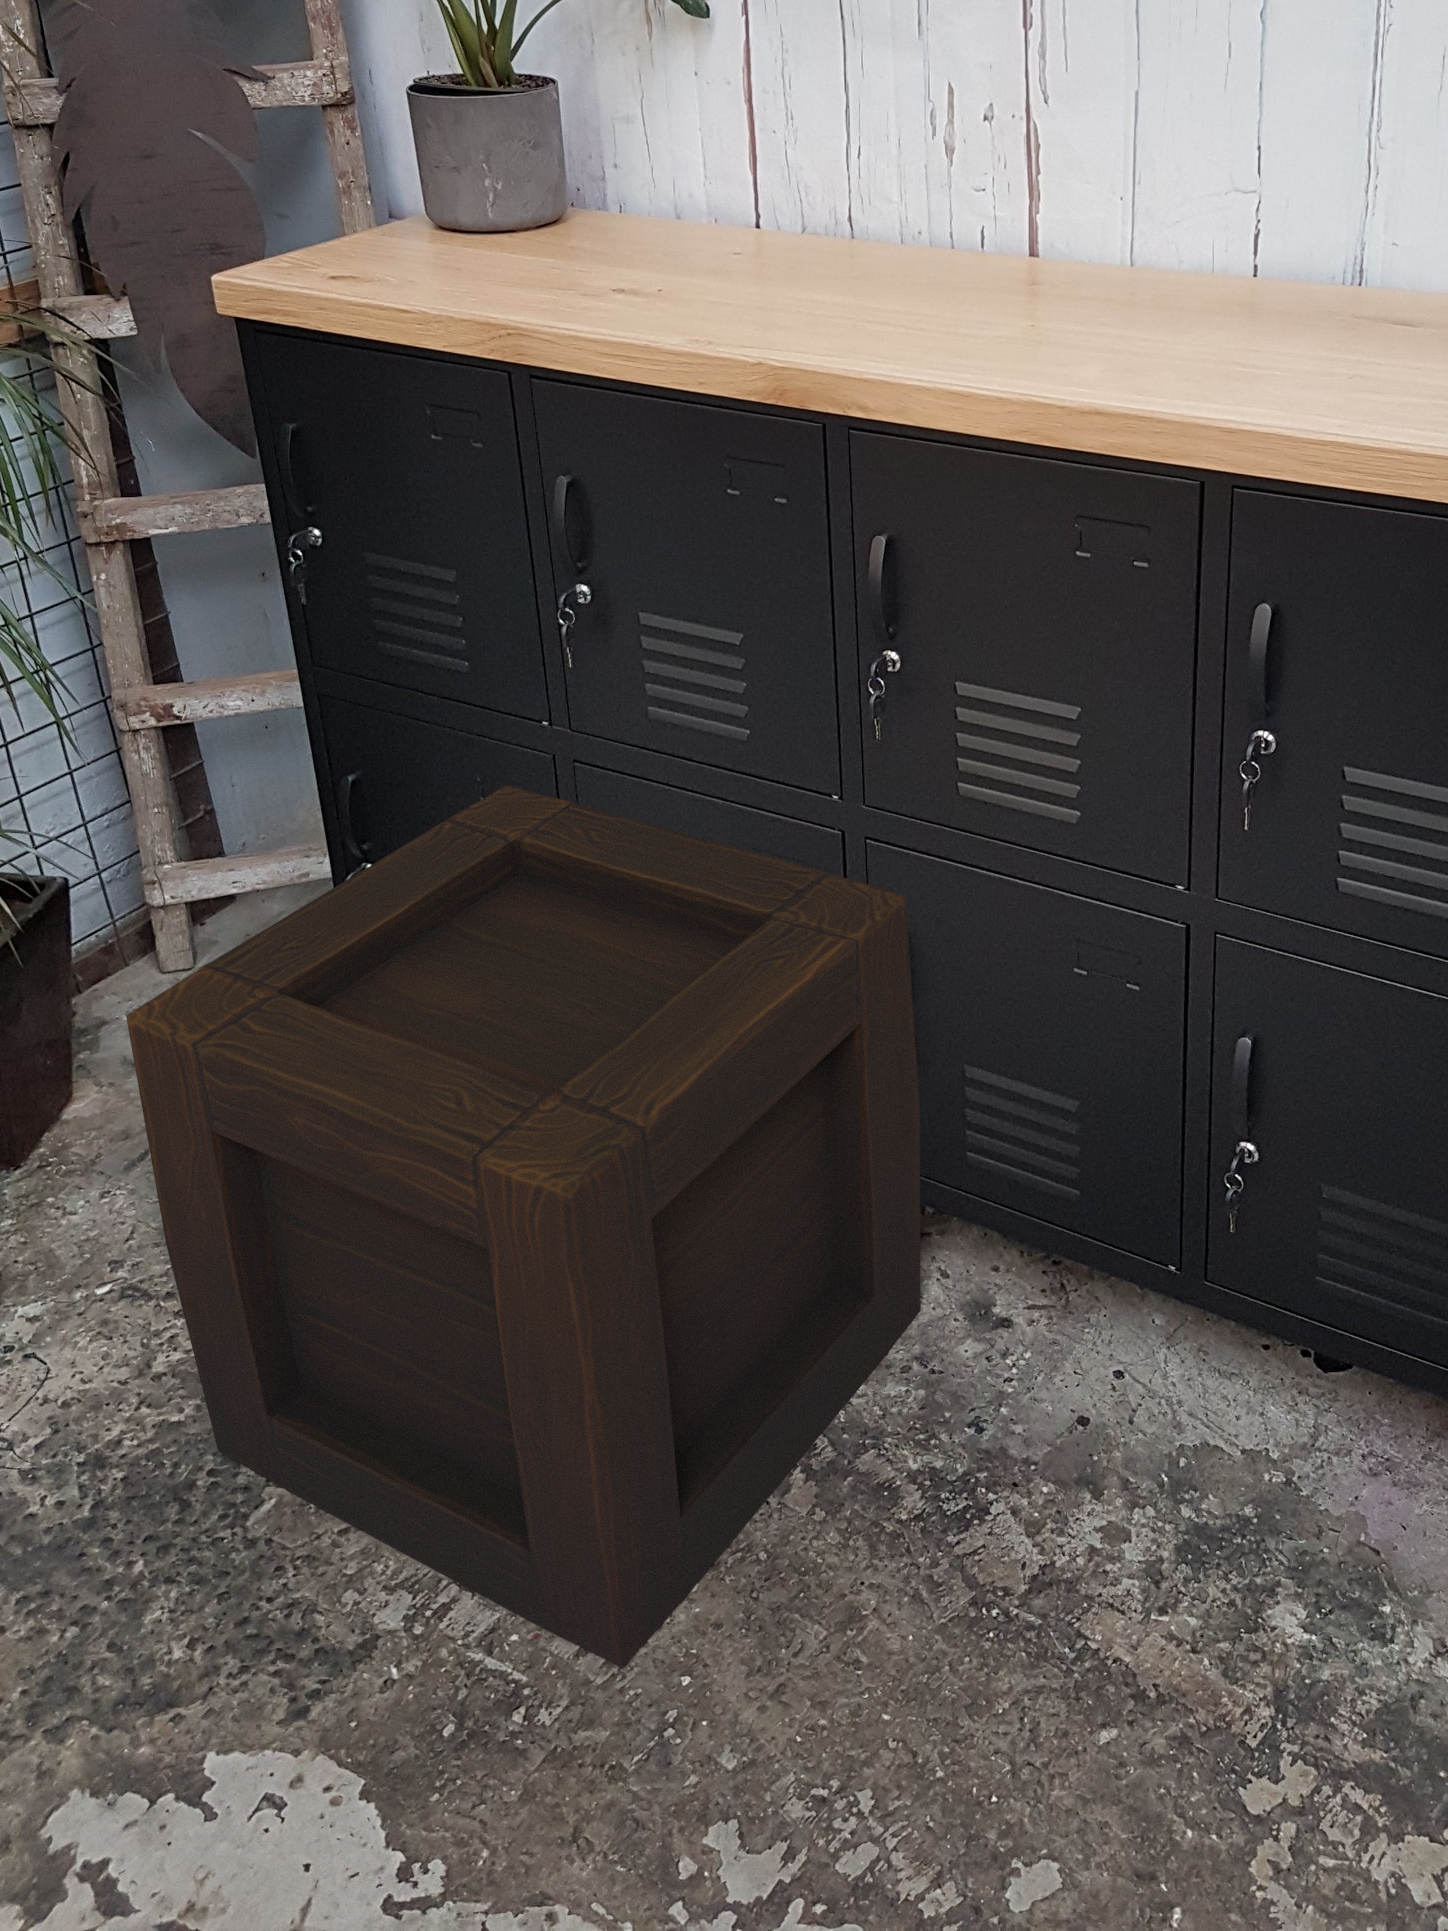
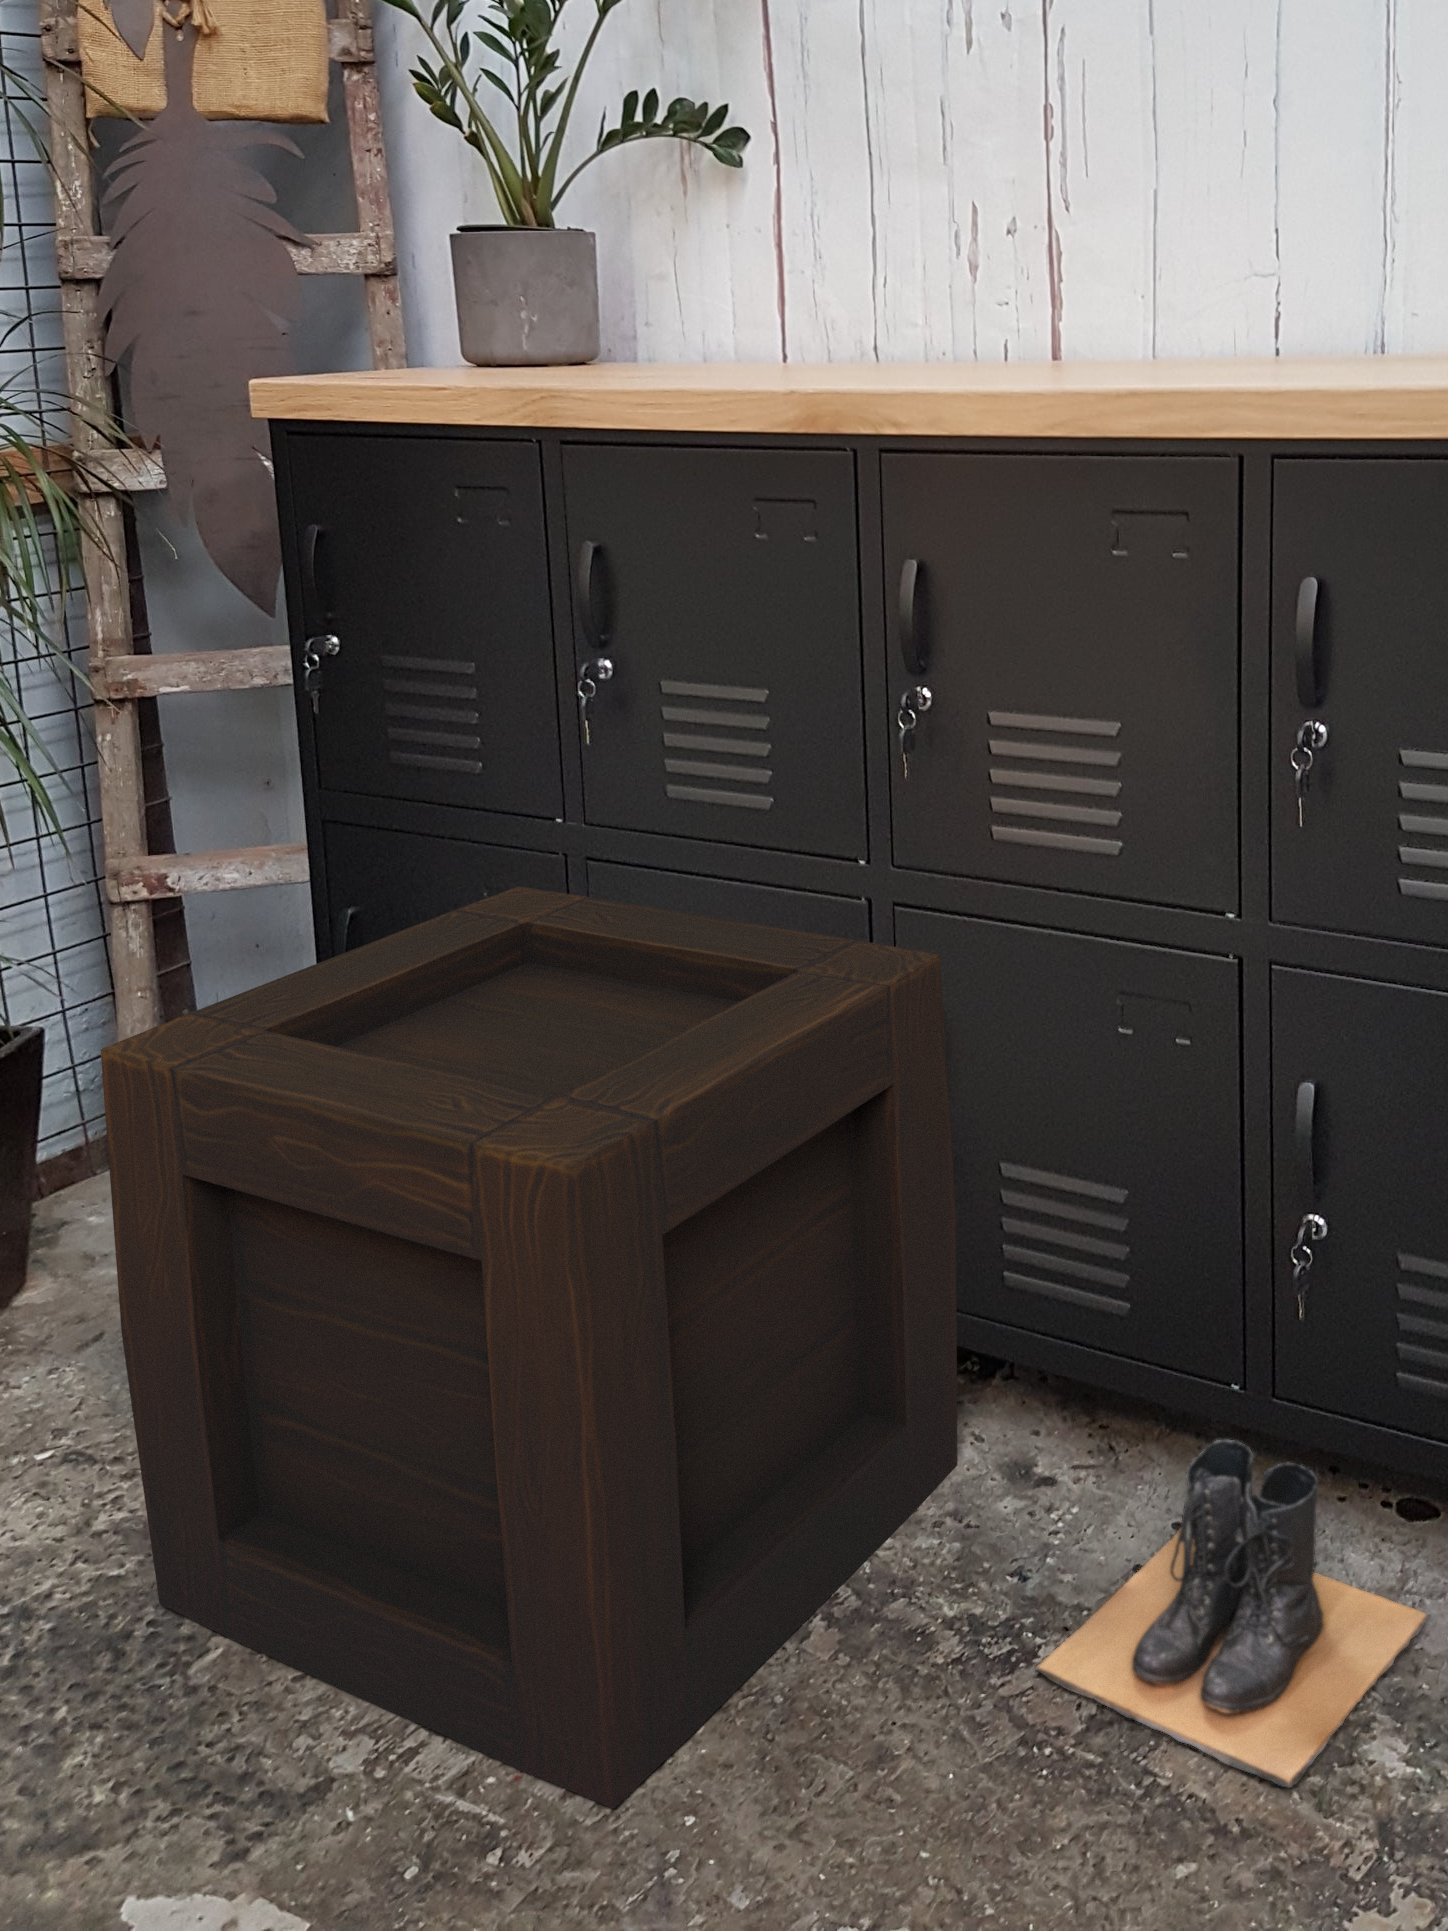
boots: none [987,1339,1331,1658] -> present [1036,1440,1427,1788]

